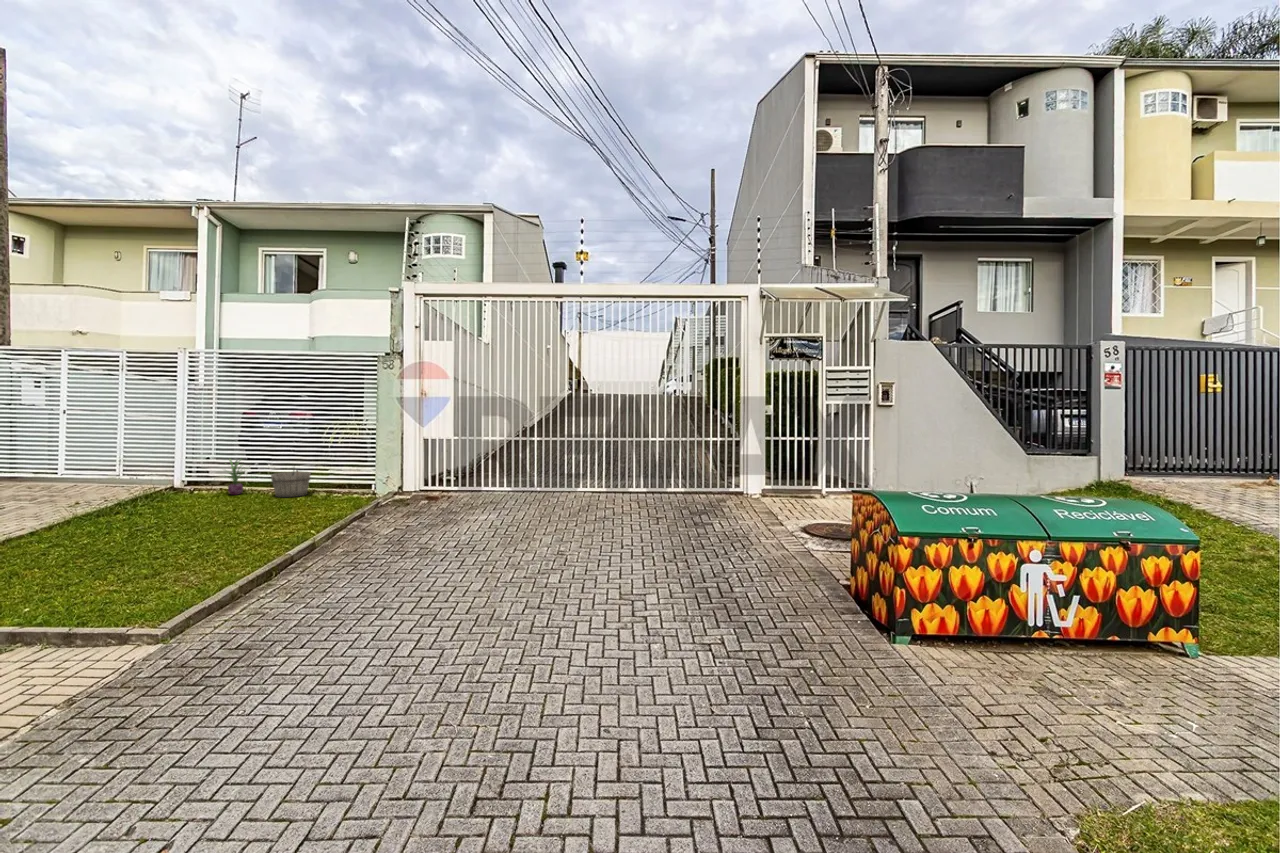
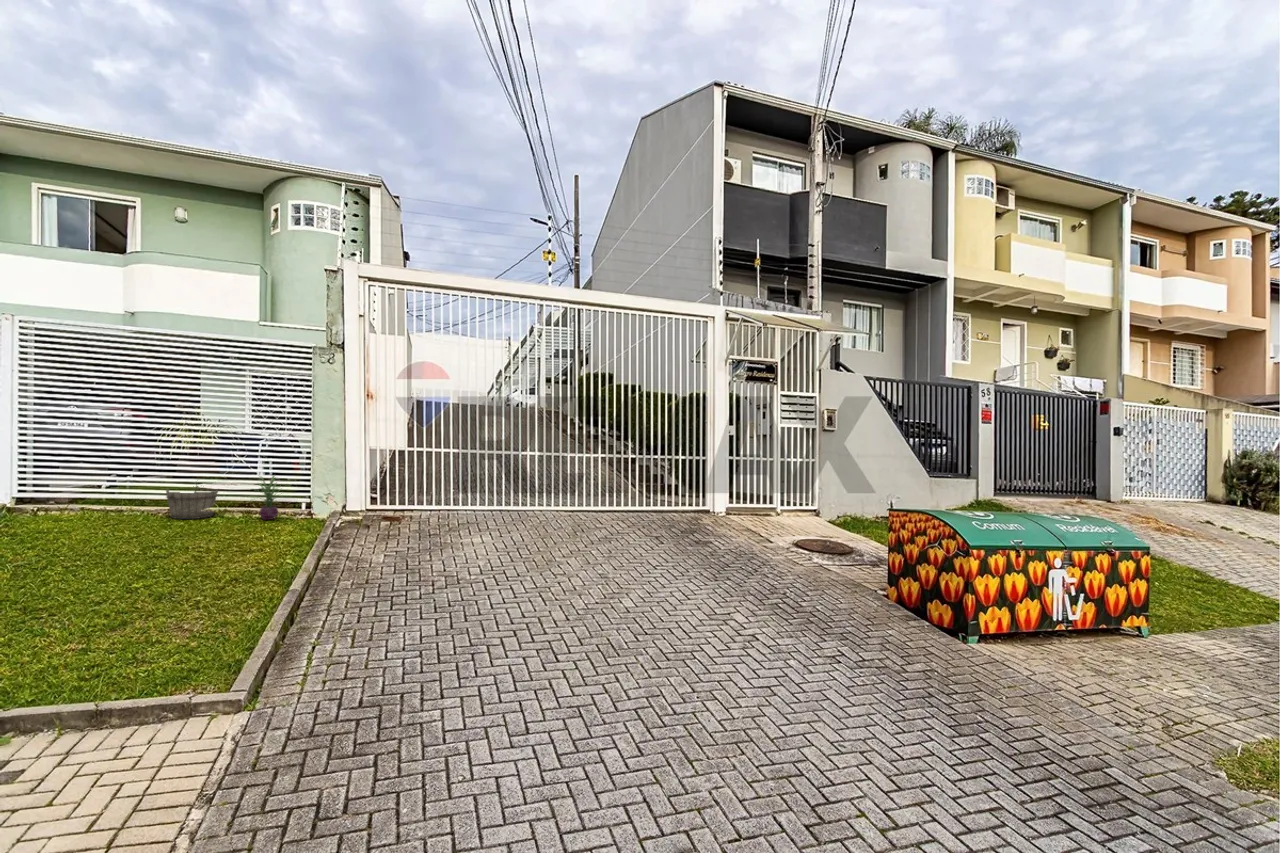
decorative plant: present [225,459,243,495] -> present [259,476,278,520]

